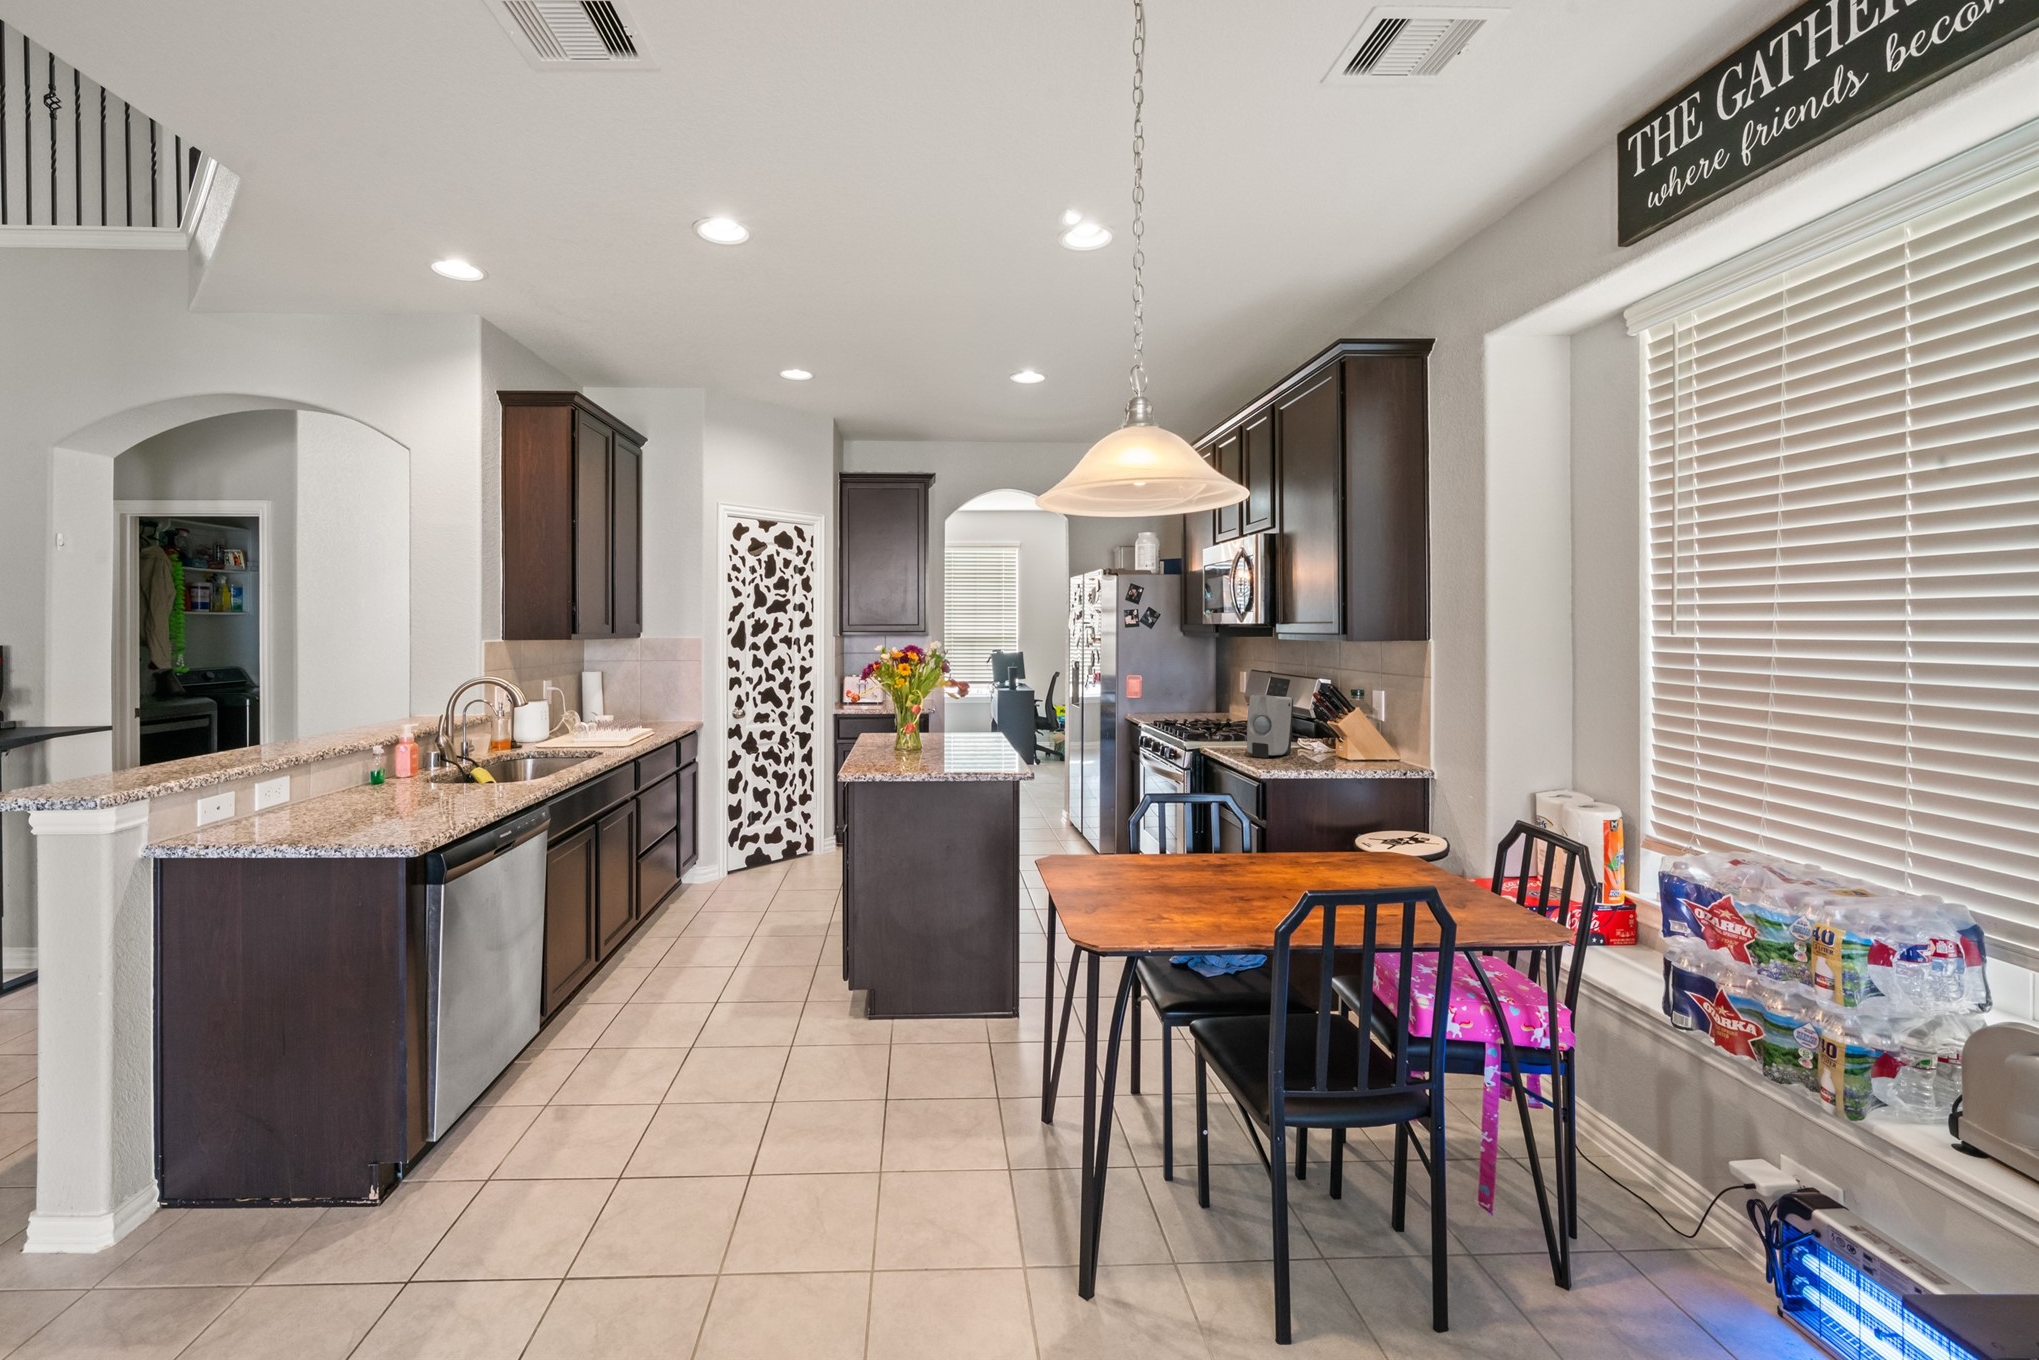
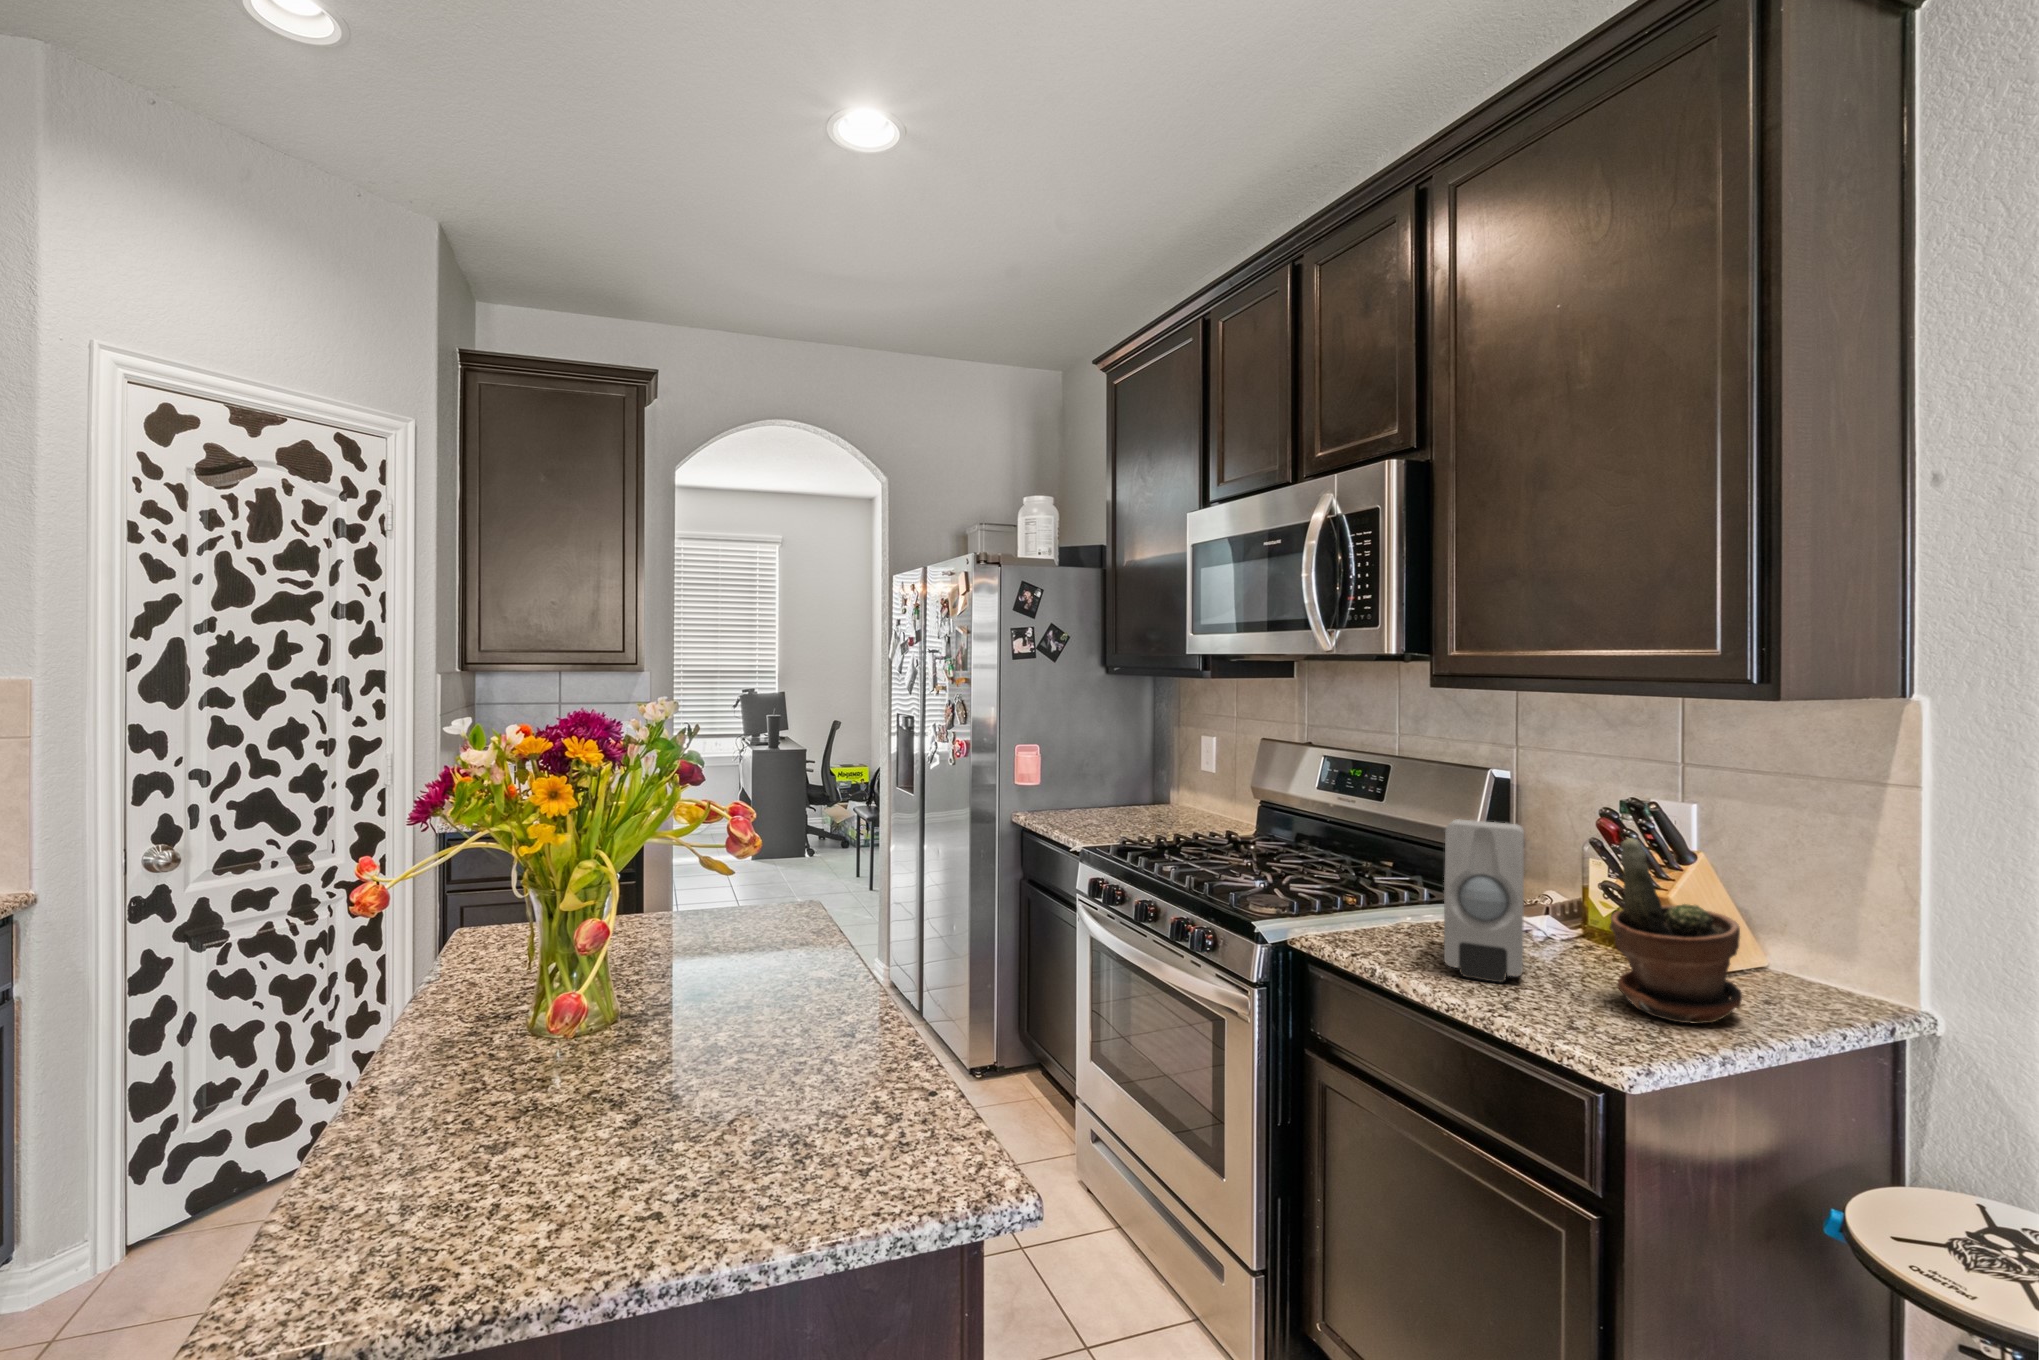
potted plant: none [1298,698,1344,766] -> present [1610,838,1742,1024]

